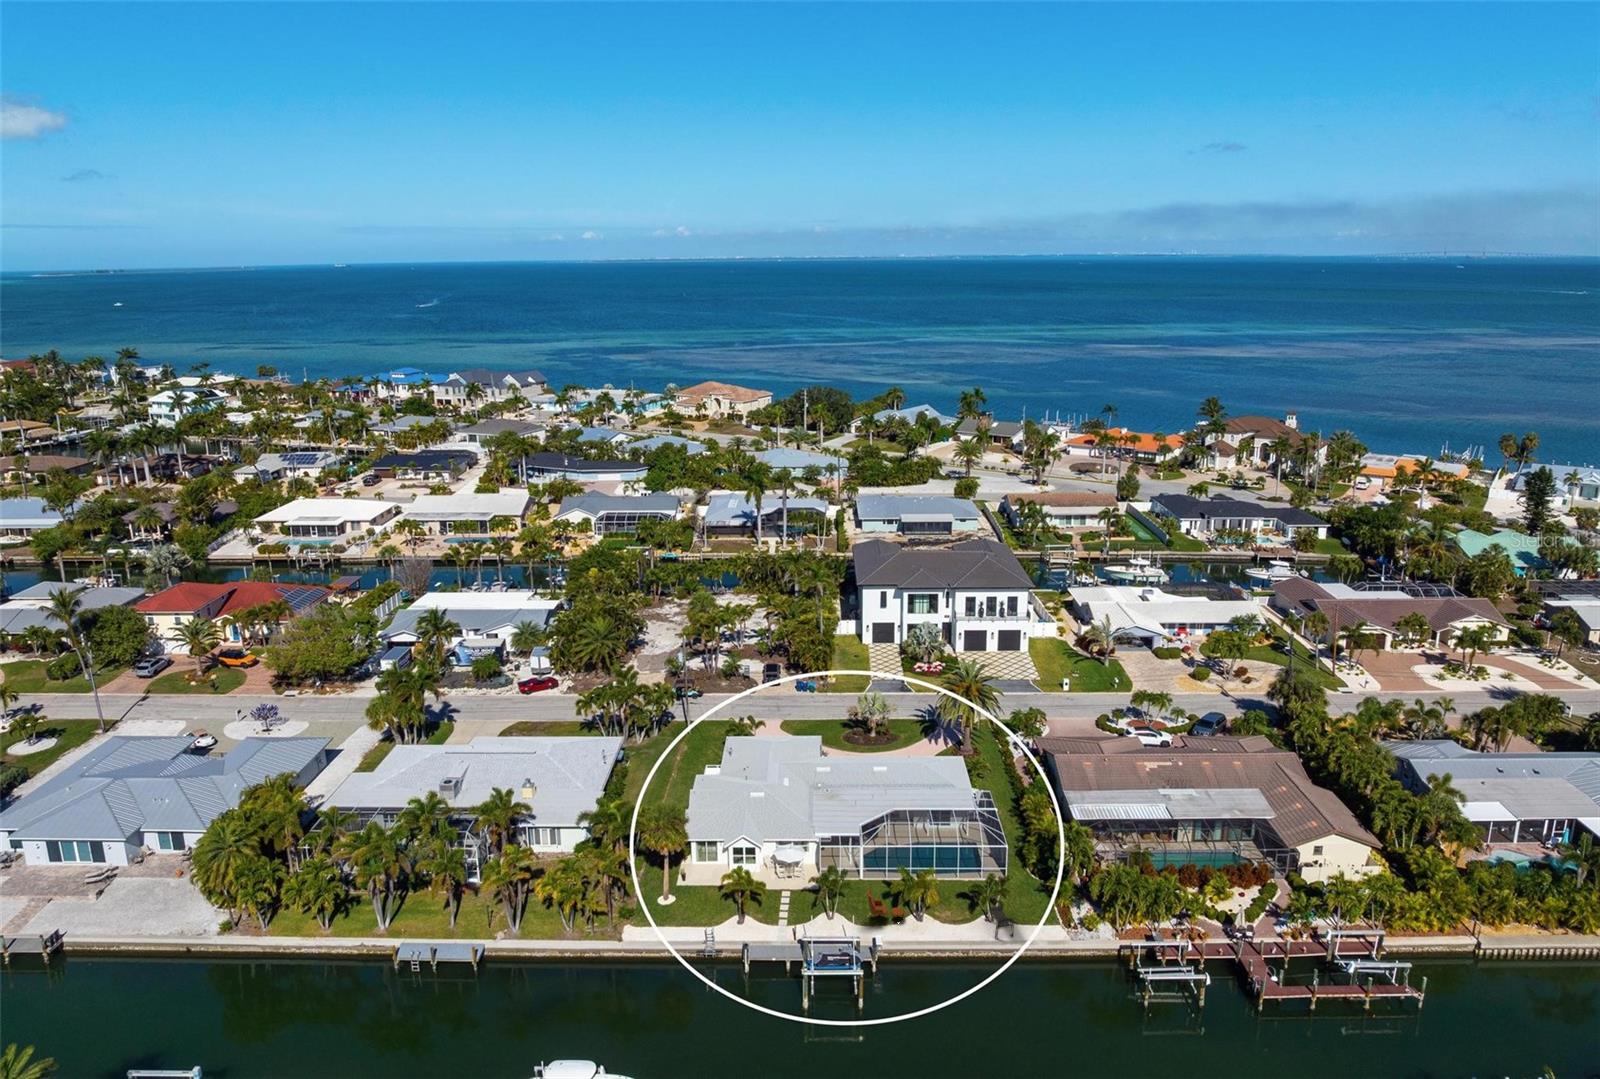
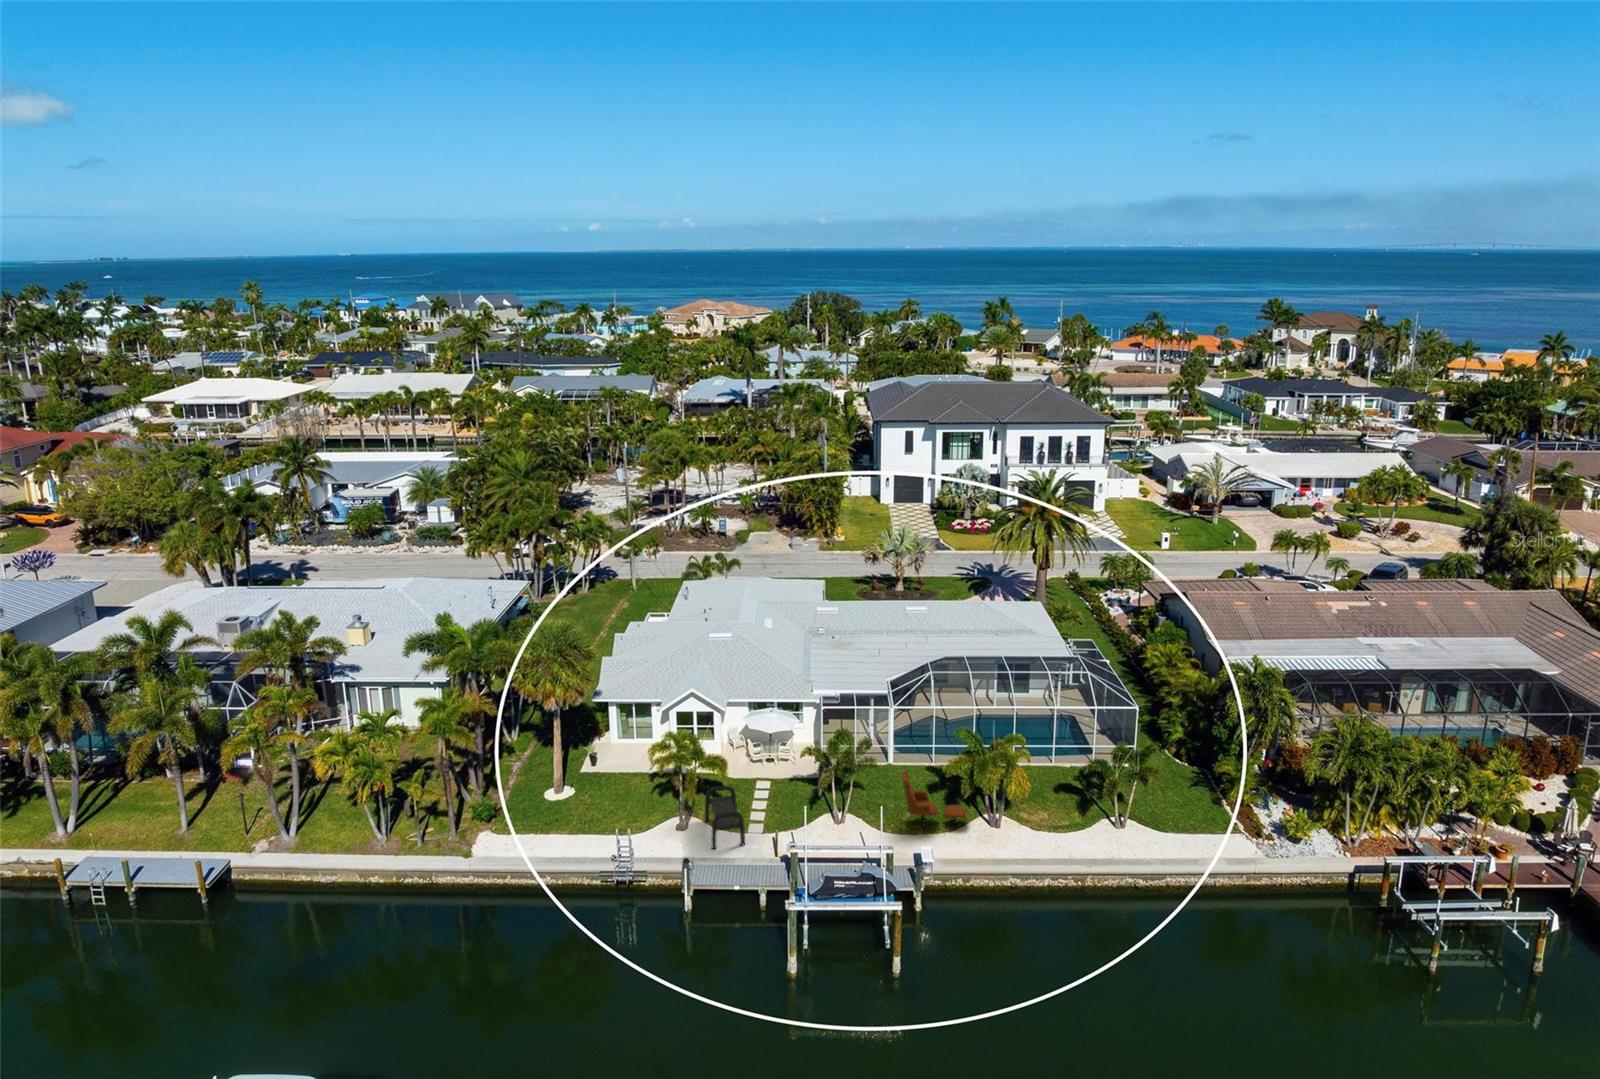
bench: present [985,900,1014,938] -> present [705,786,745,849]

